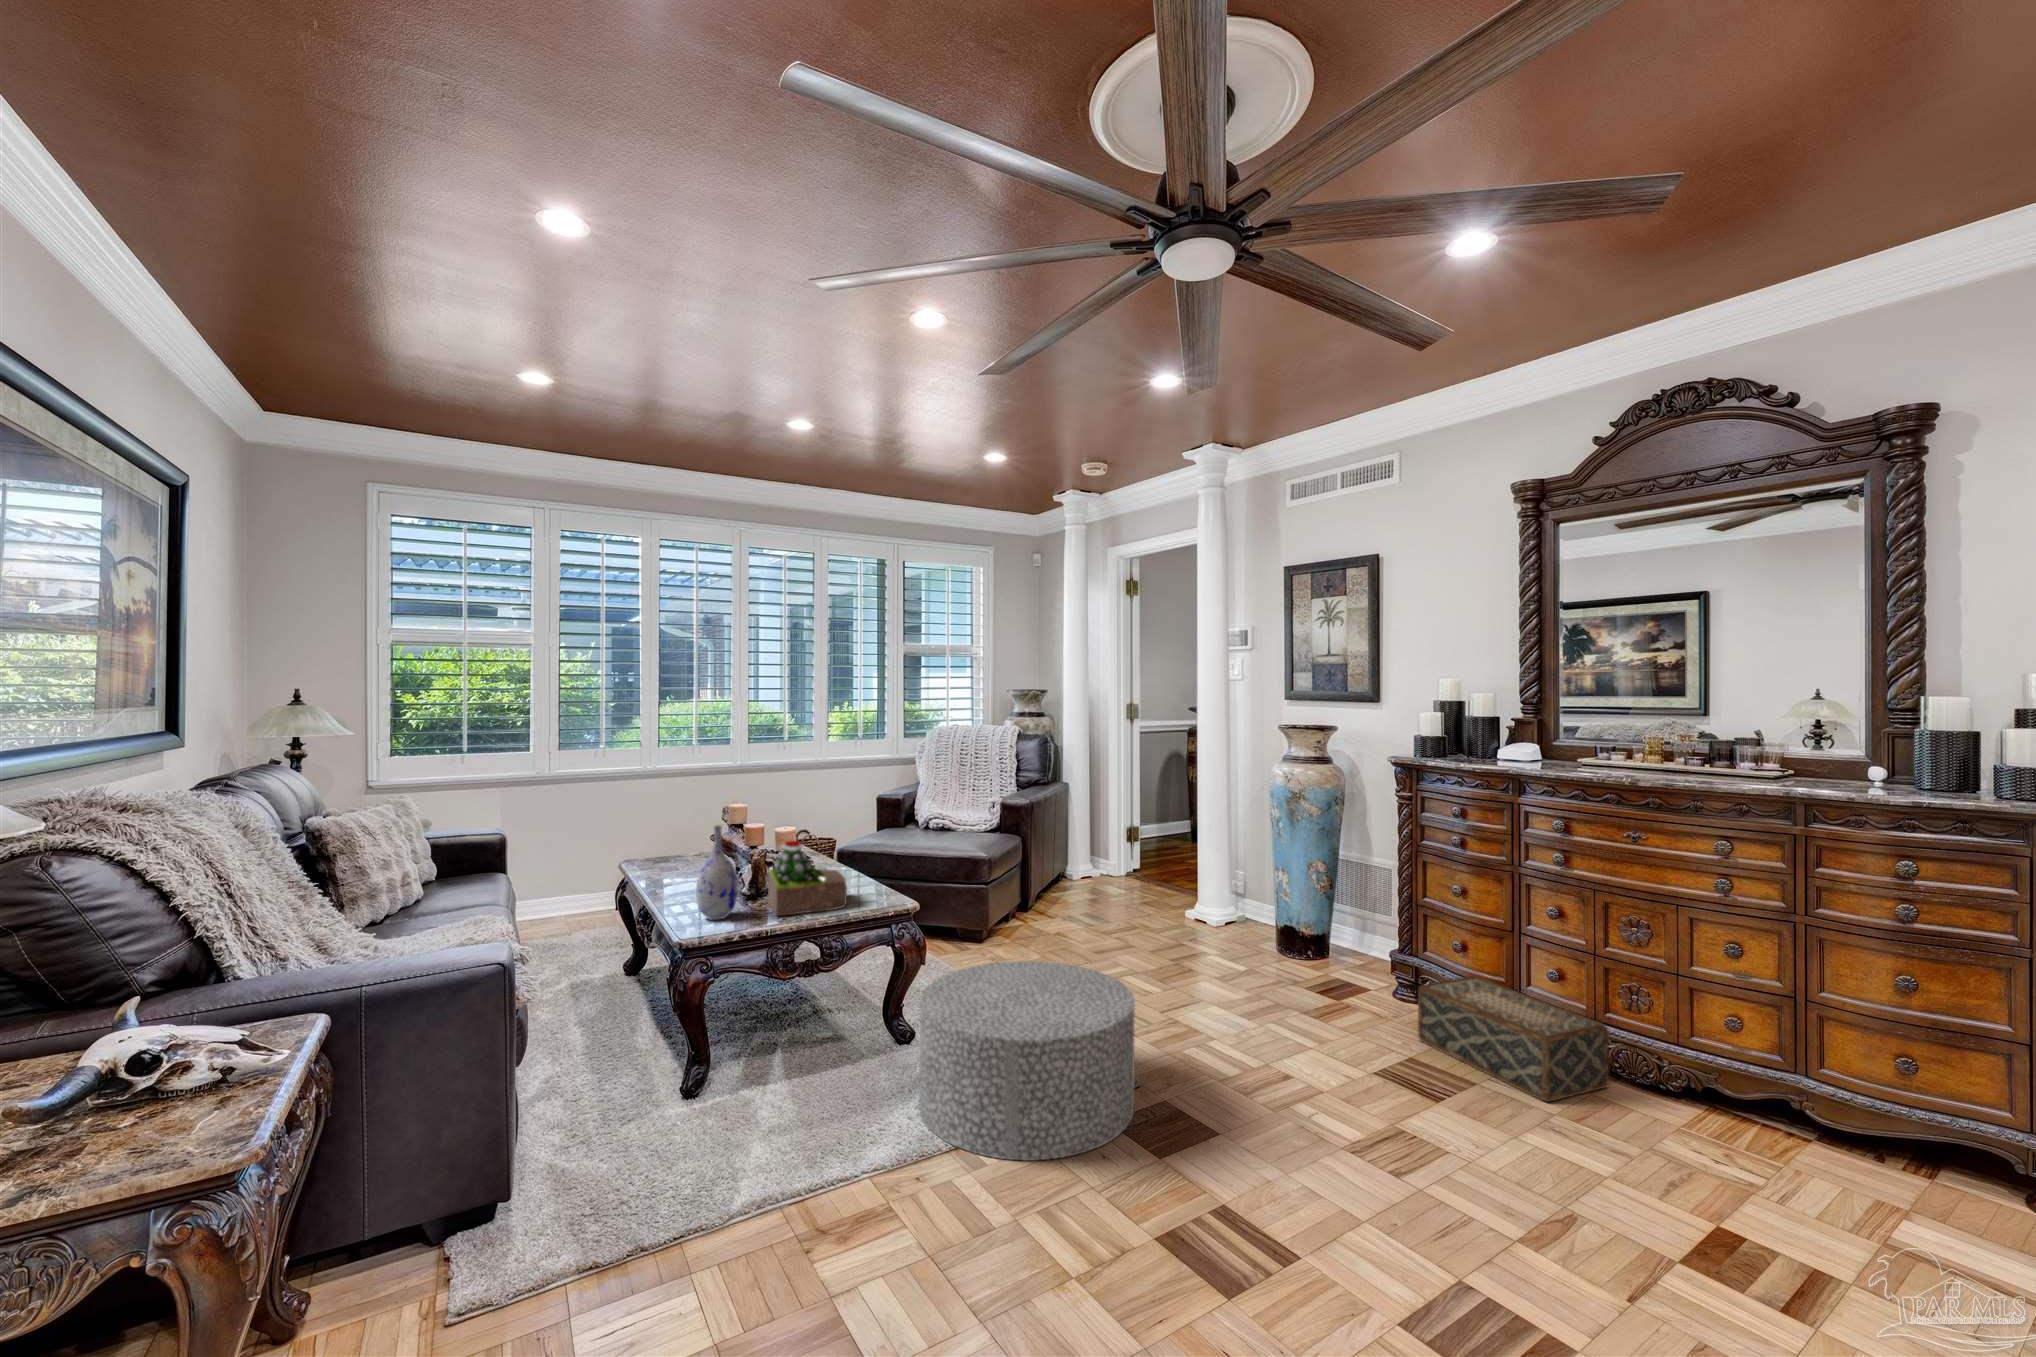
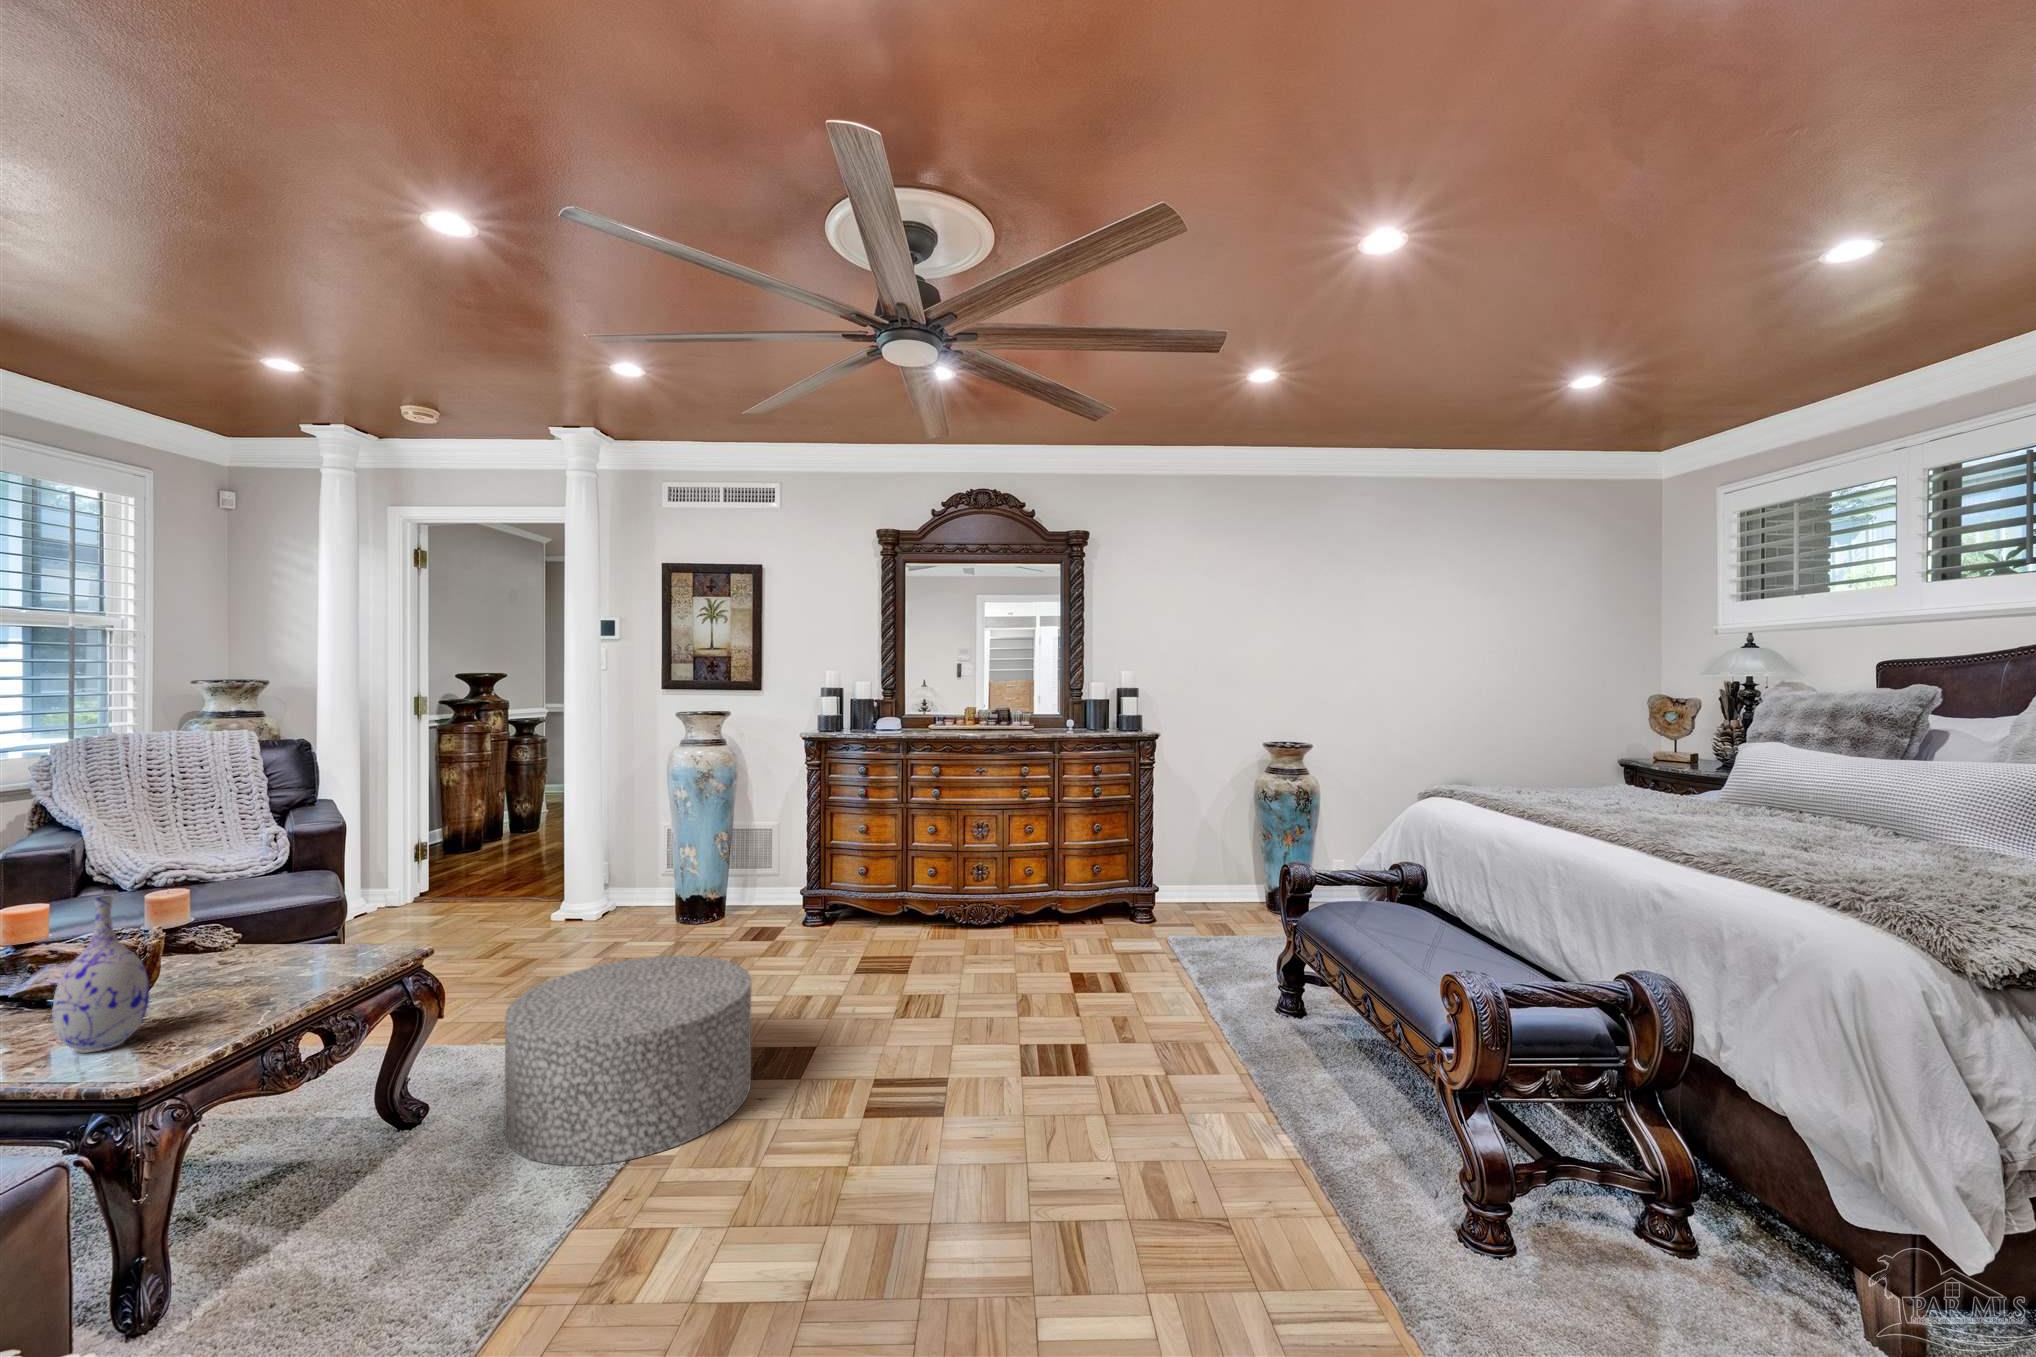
succulent plant: present [768,841,847,916] -> none [162,898,329,1010]
woven basket: present [1418,976,1609,1102] -> none [853,889,970,952]

